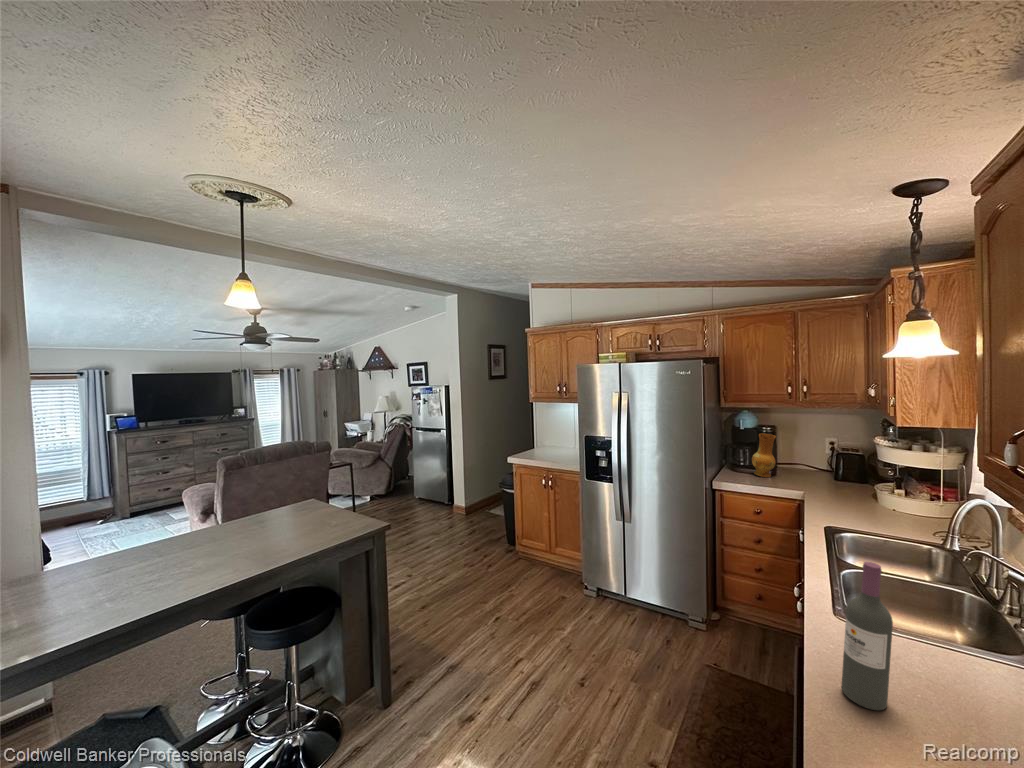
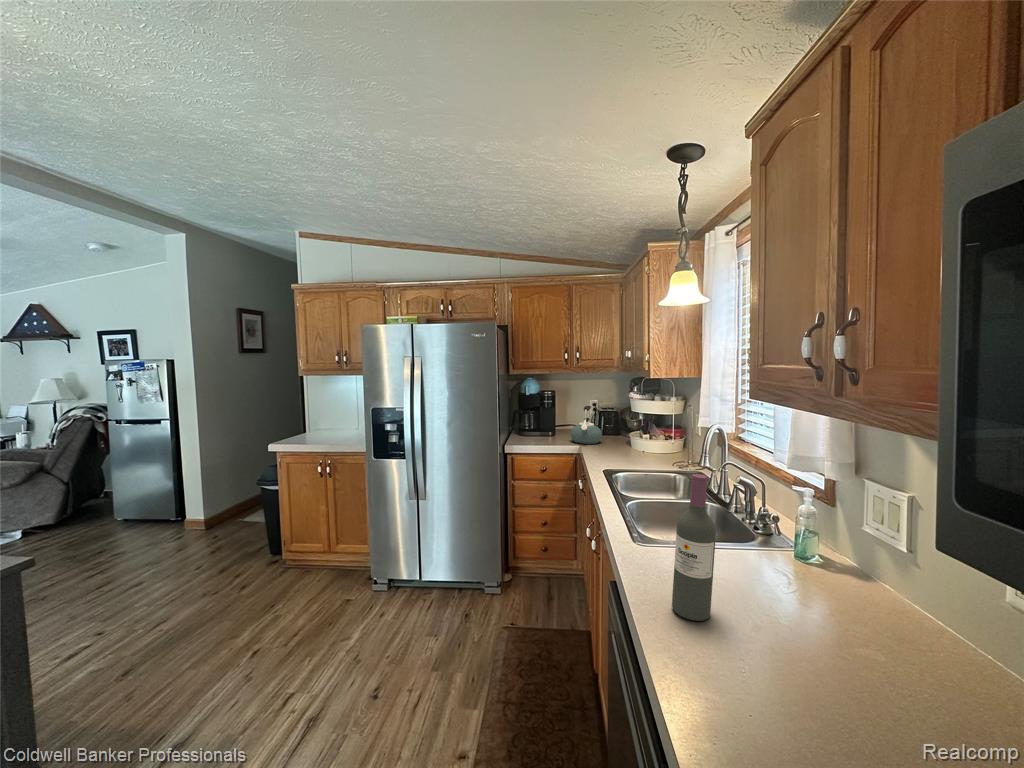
ceramic jug: present [752,434,776,477] -> none [536,398,556,438]
kettle: none [793,446,836,491] -> present [570,406,602,444]

